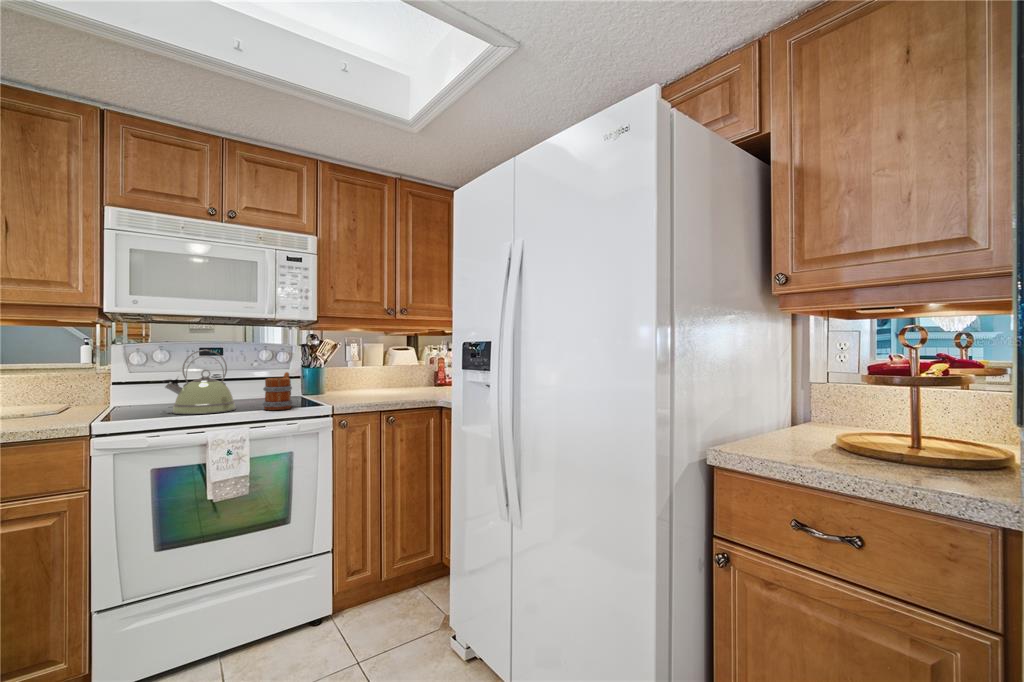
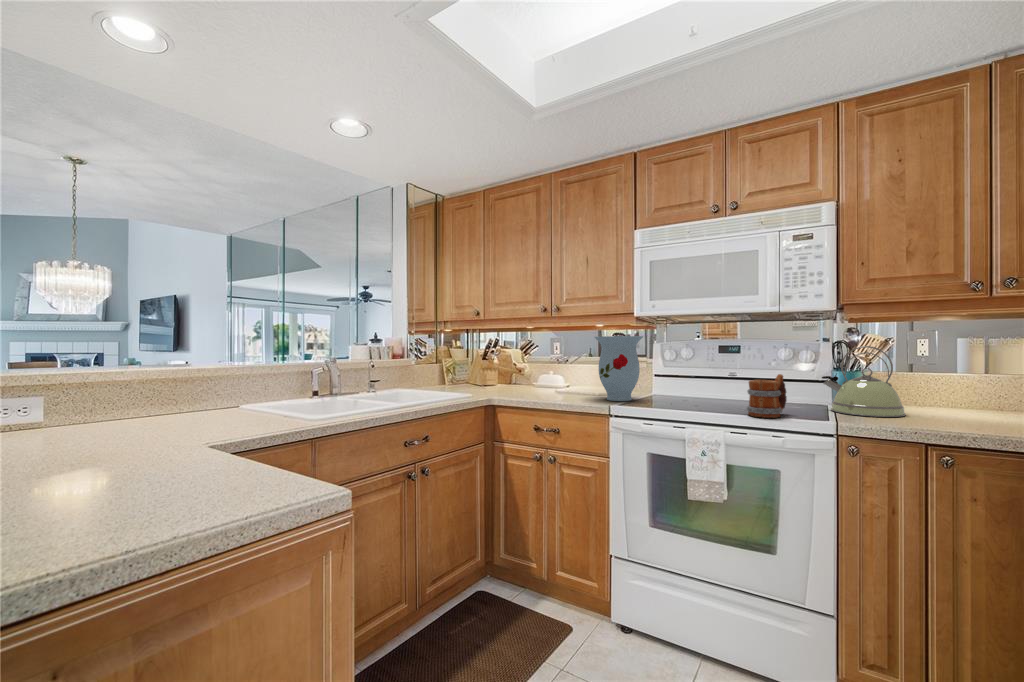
vase: none [44,336,126,419] -> present [595,336,643,401]
kettle: present [163,350,236,414] -> present [822,346,906,417]

